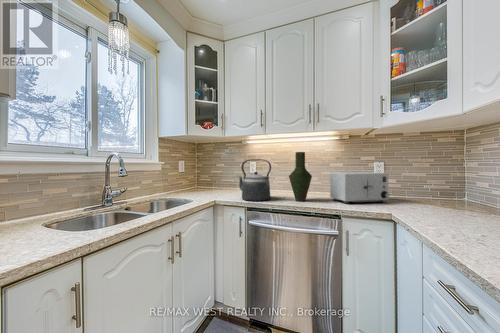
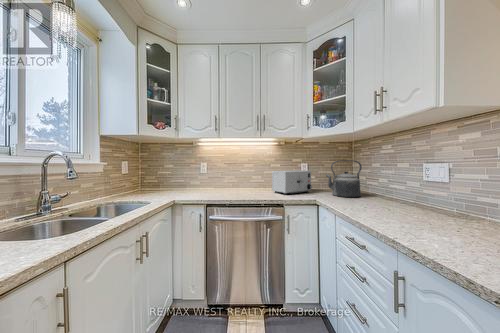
vase: present [289,152,312,201] -> none [241,154,260,195]
kettle: present [237,159,271,201] -> present [326,160,362,197]

